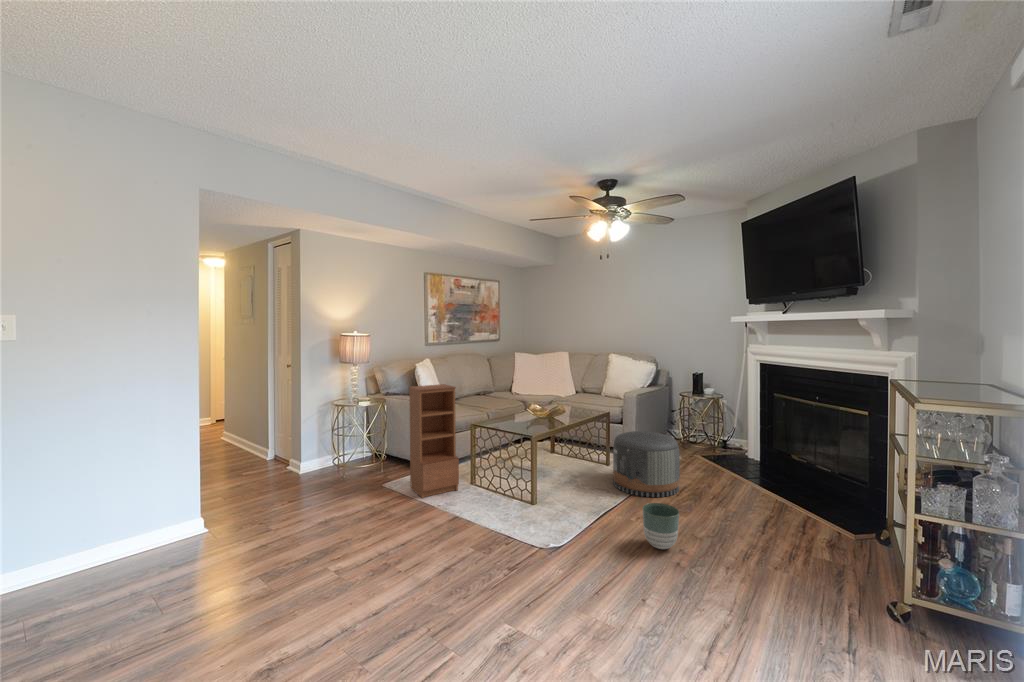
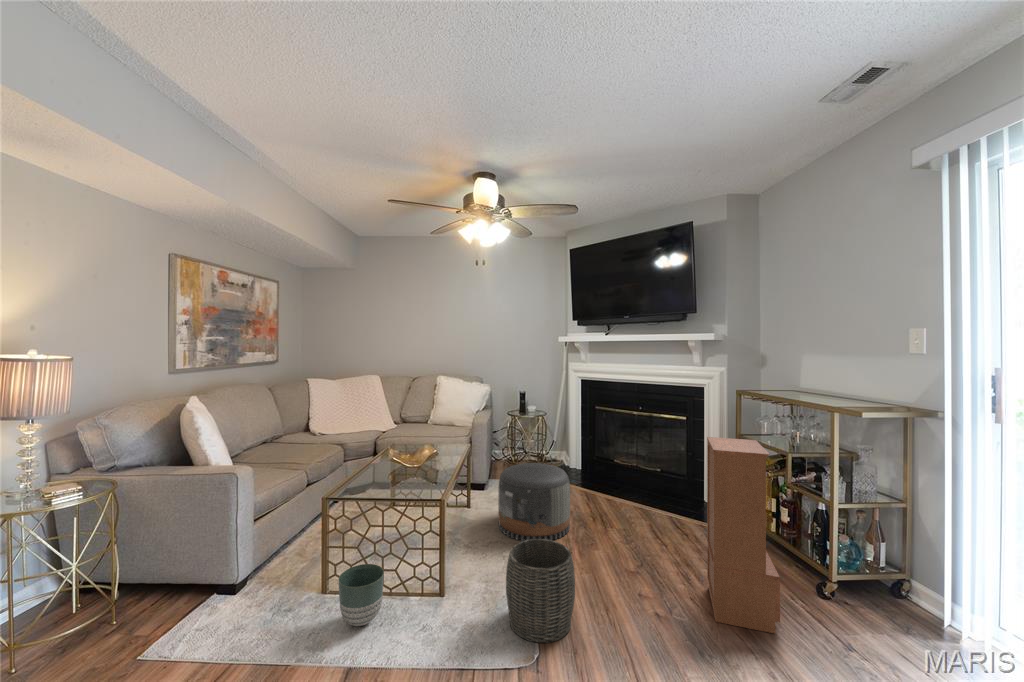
bookcase: present [409,384,459,498] -> present [707,437,780,633]
woven basket: none [555,474,607,544] -> present [506,539,575,643]
planter: present [643,503,679,549] -> present [338,564,384,626]

